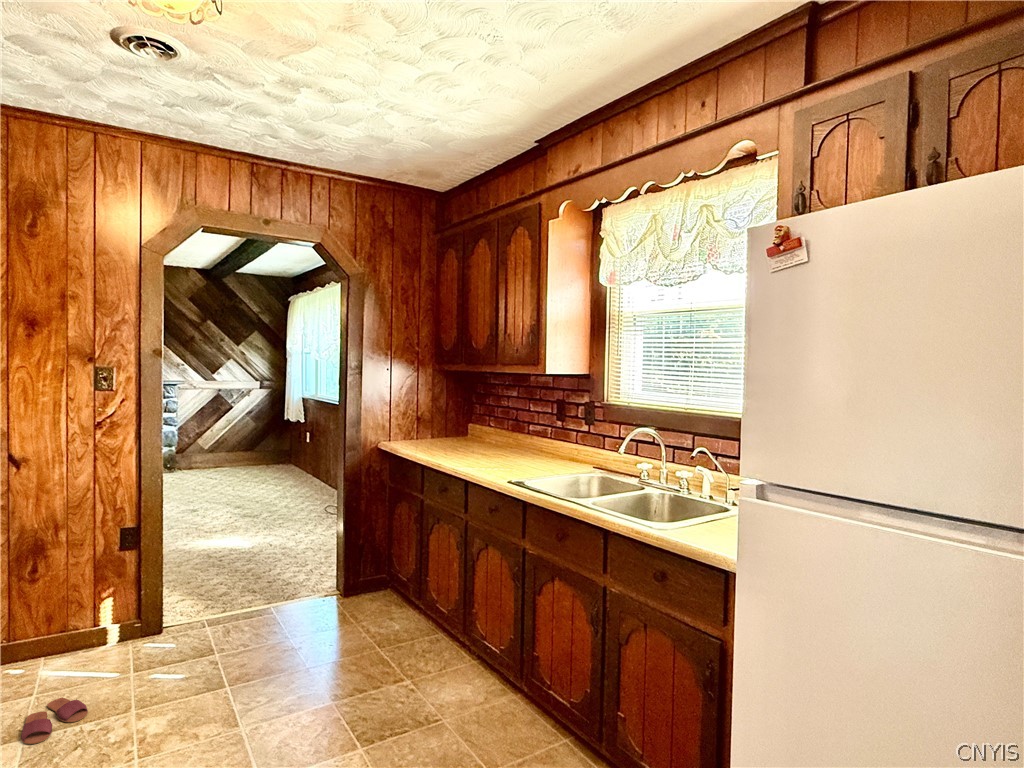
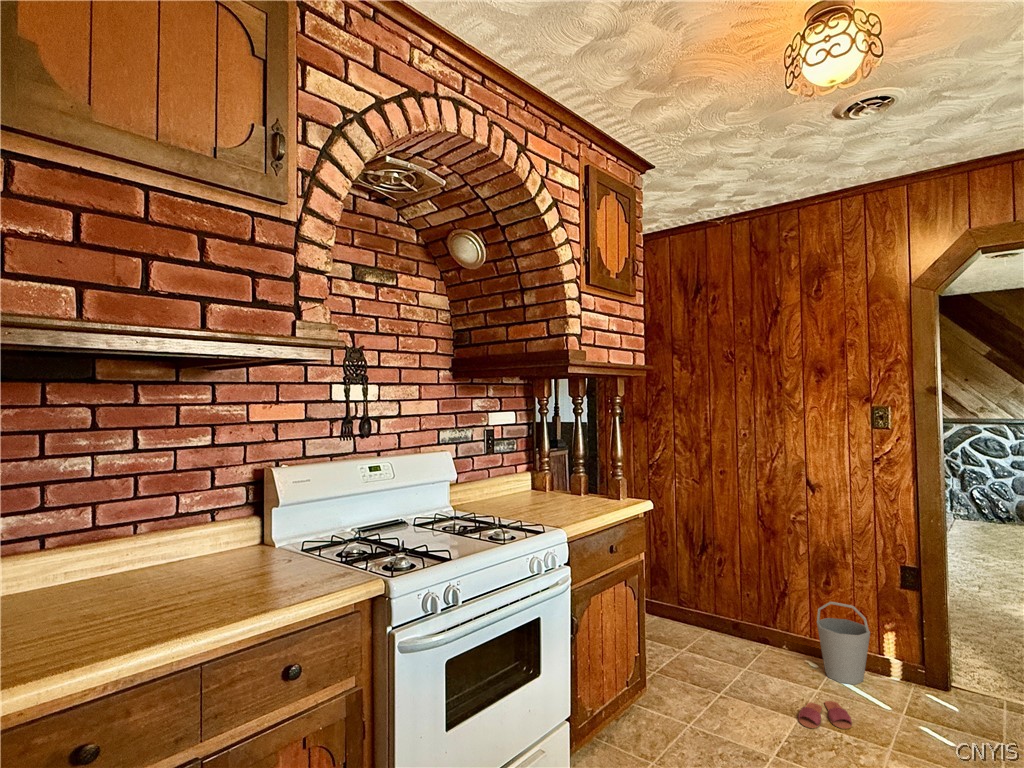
bucket: none [23,586,91,677] -> present [817,602,870,684]

